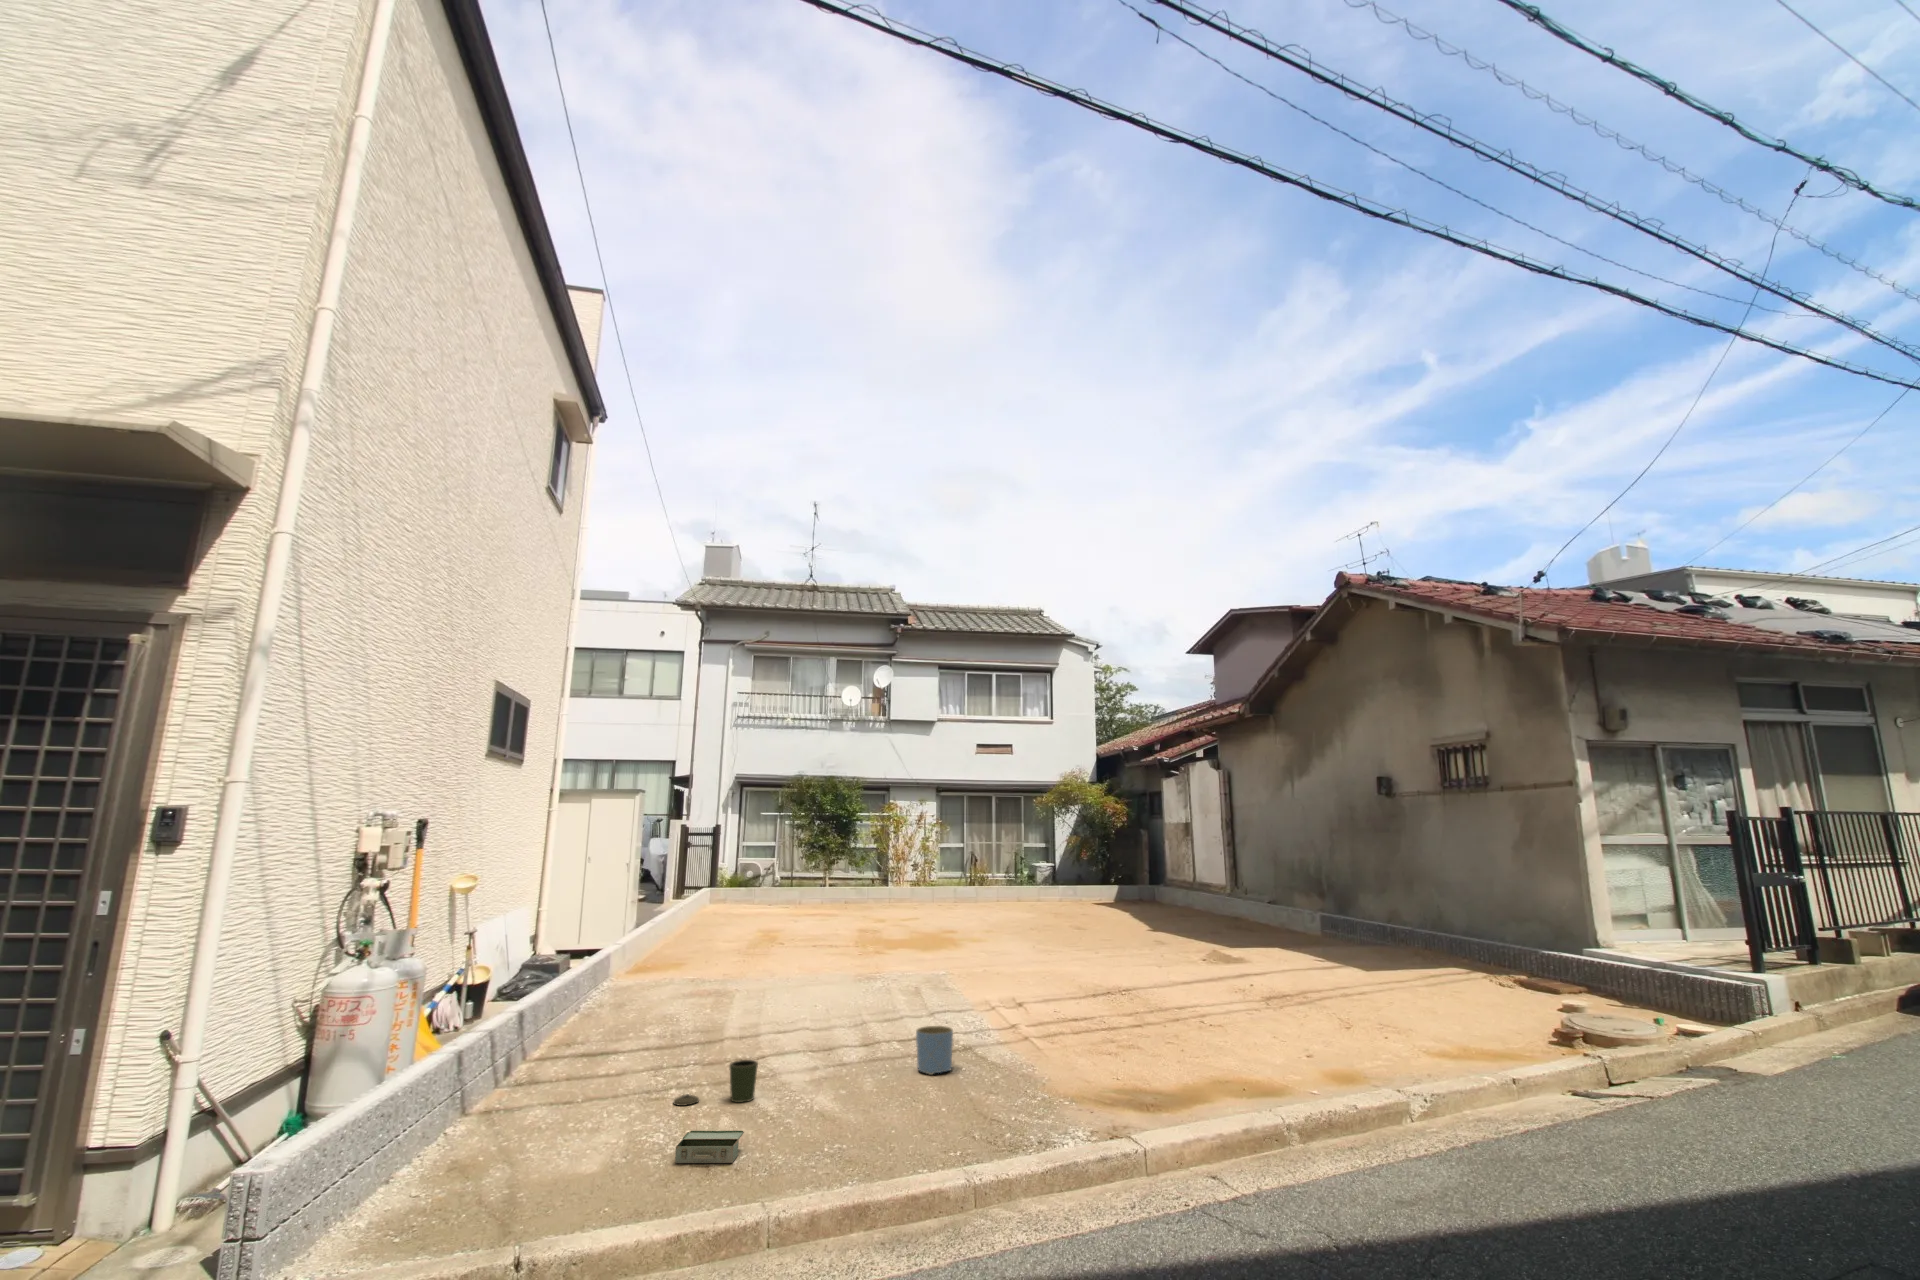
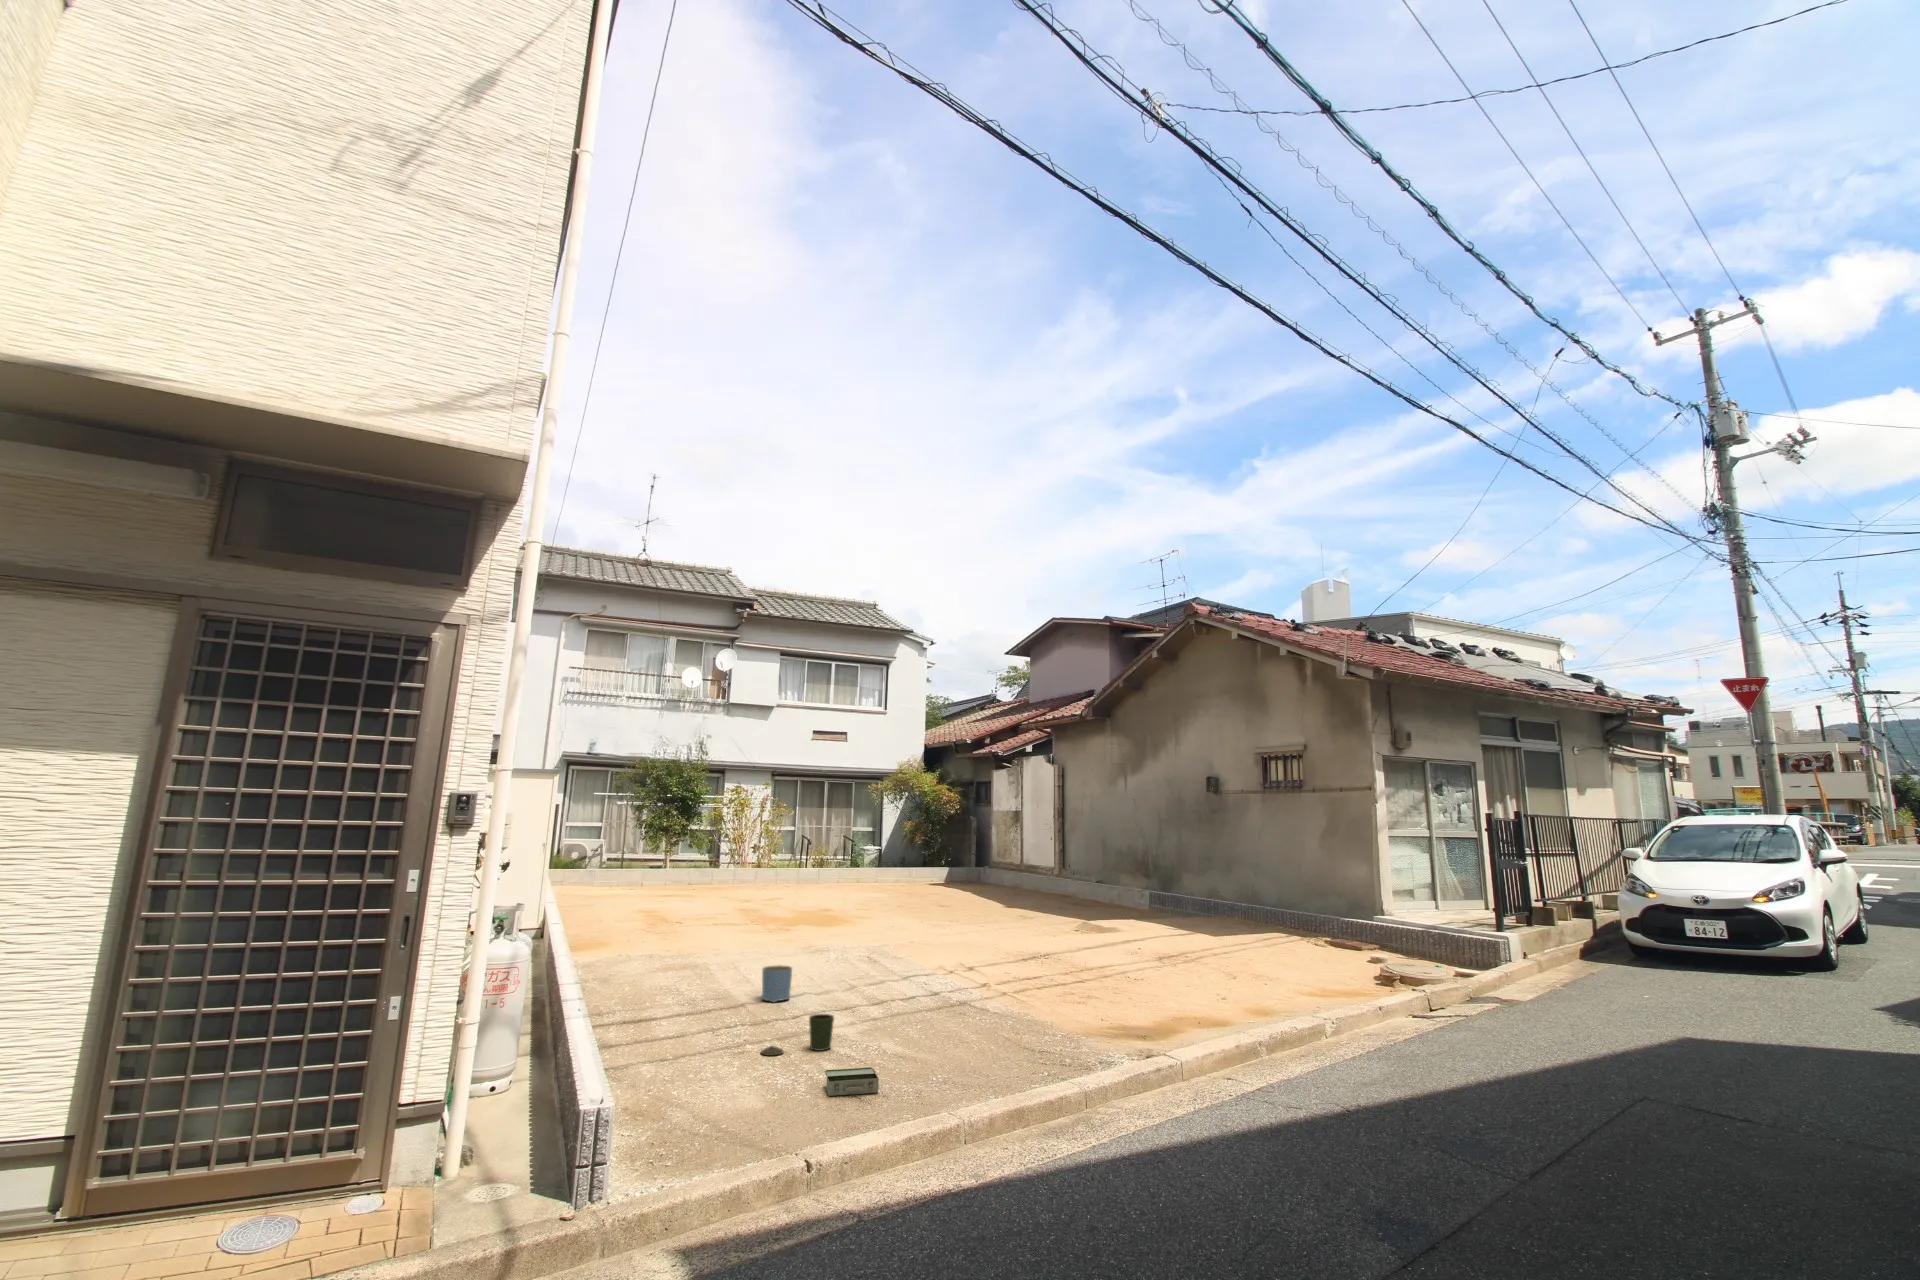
planter: present [916,1026,953,1075] -> present [762,966,792,1002]

